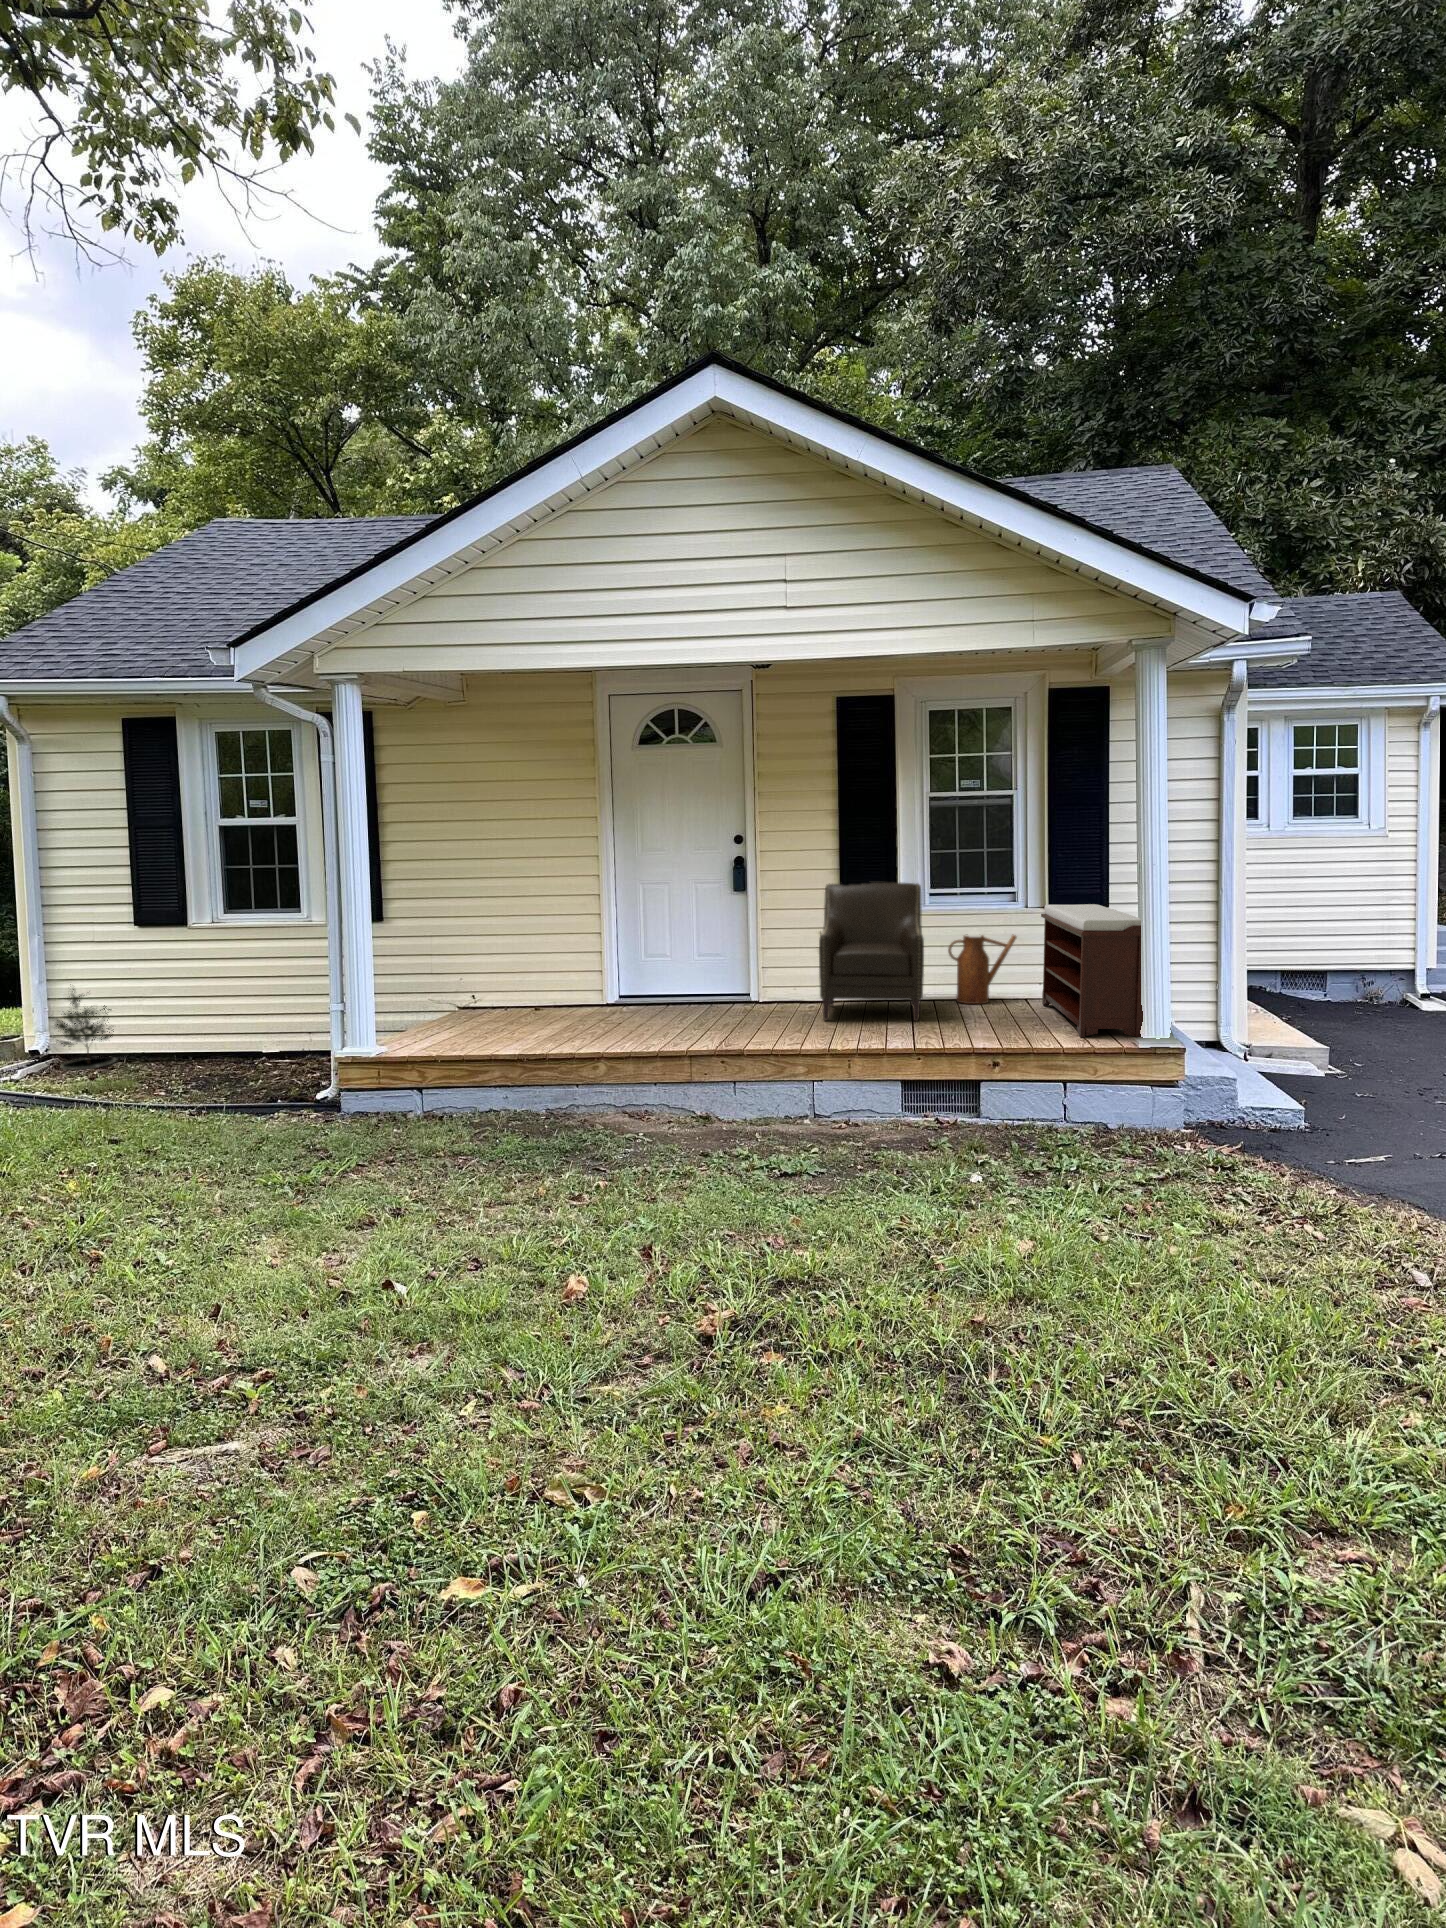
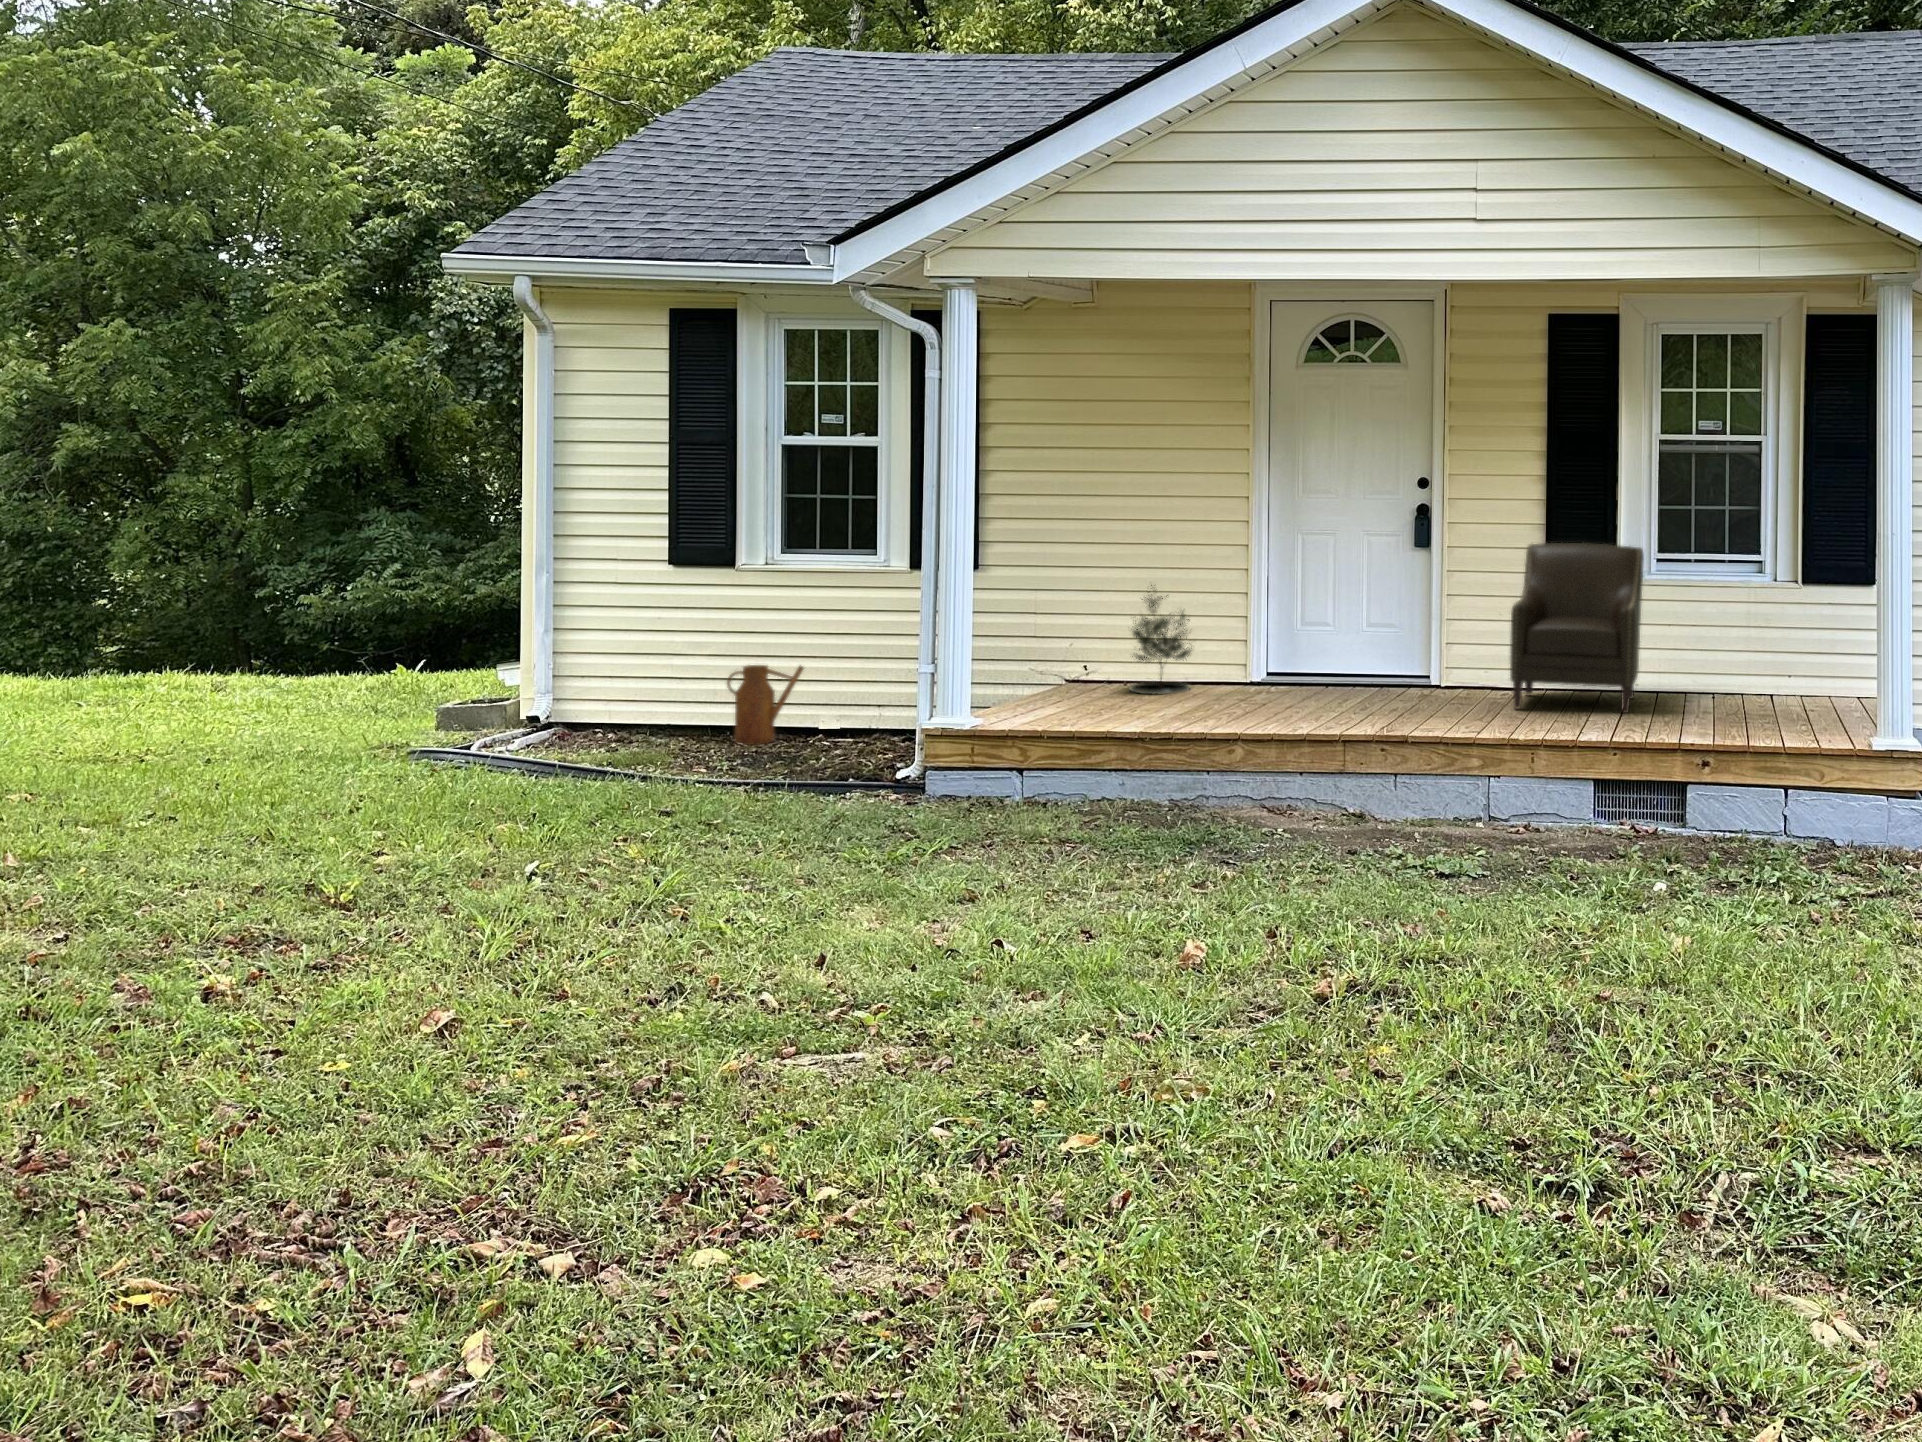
bench: present [1041,904,1143,1038] -> none [1785,578,1889,736]
watering can: present [948,935,1016,1004] -> present [727,665,803,745]
potted tree: present [55,984,116,1070] -> present [1130,585,1192,694]

